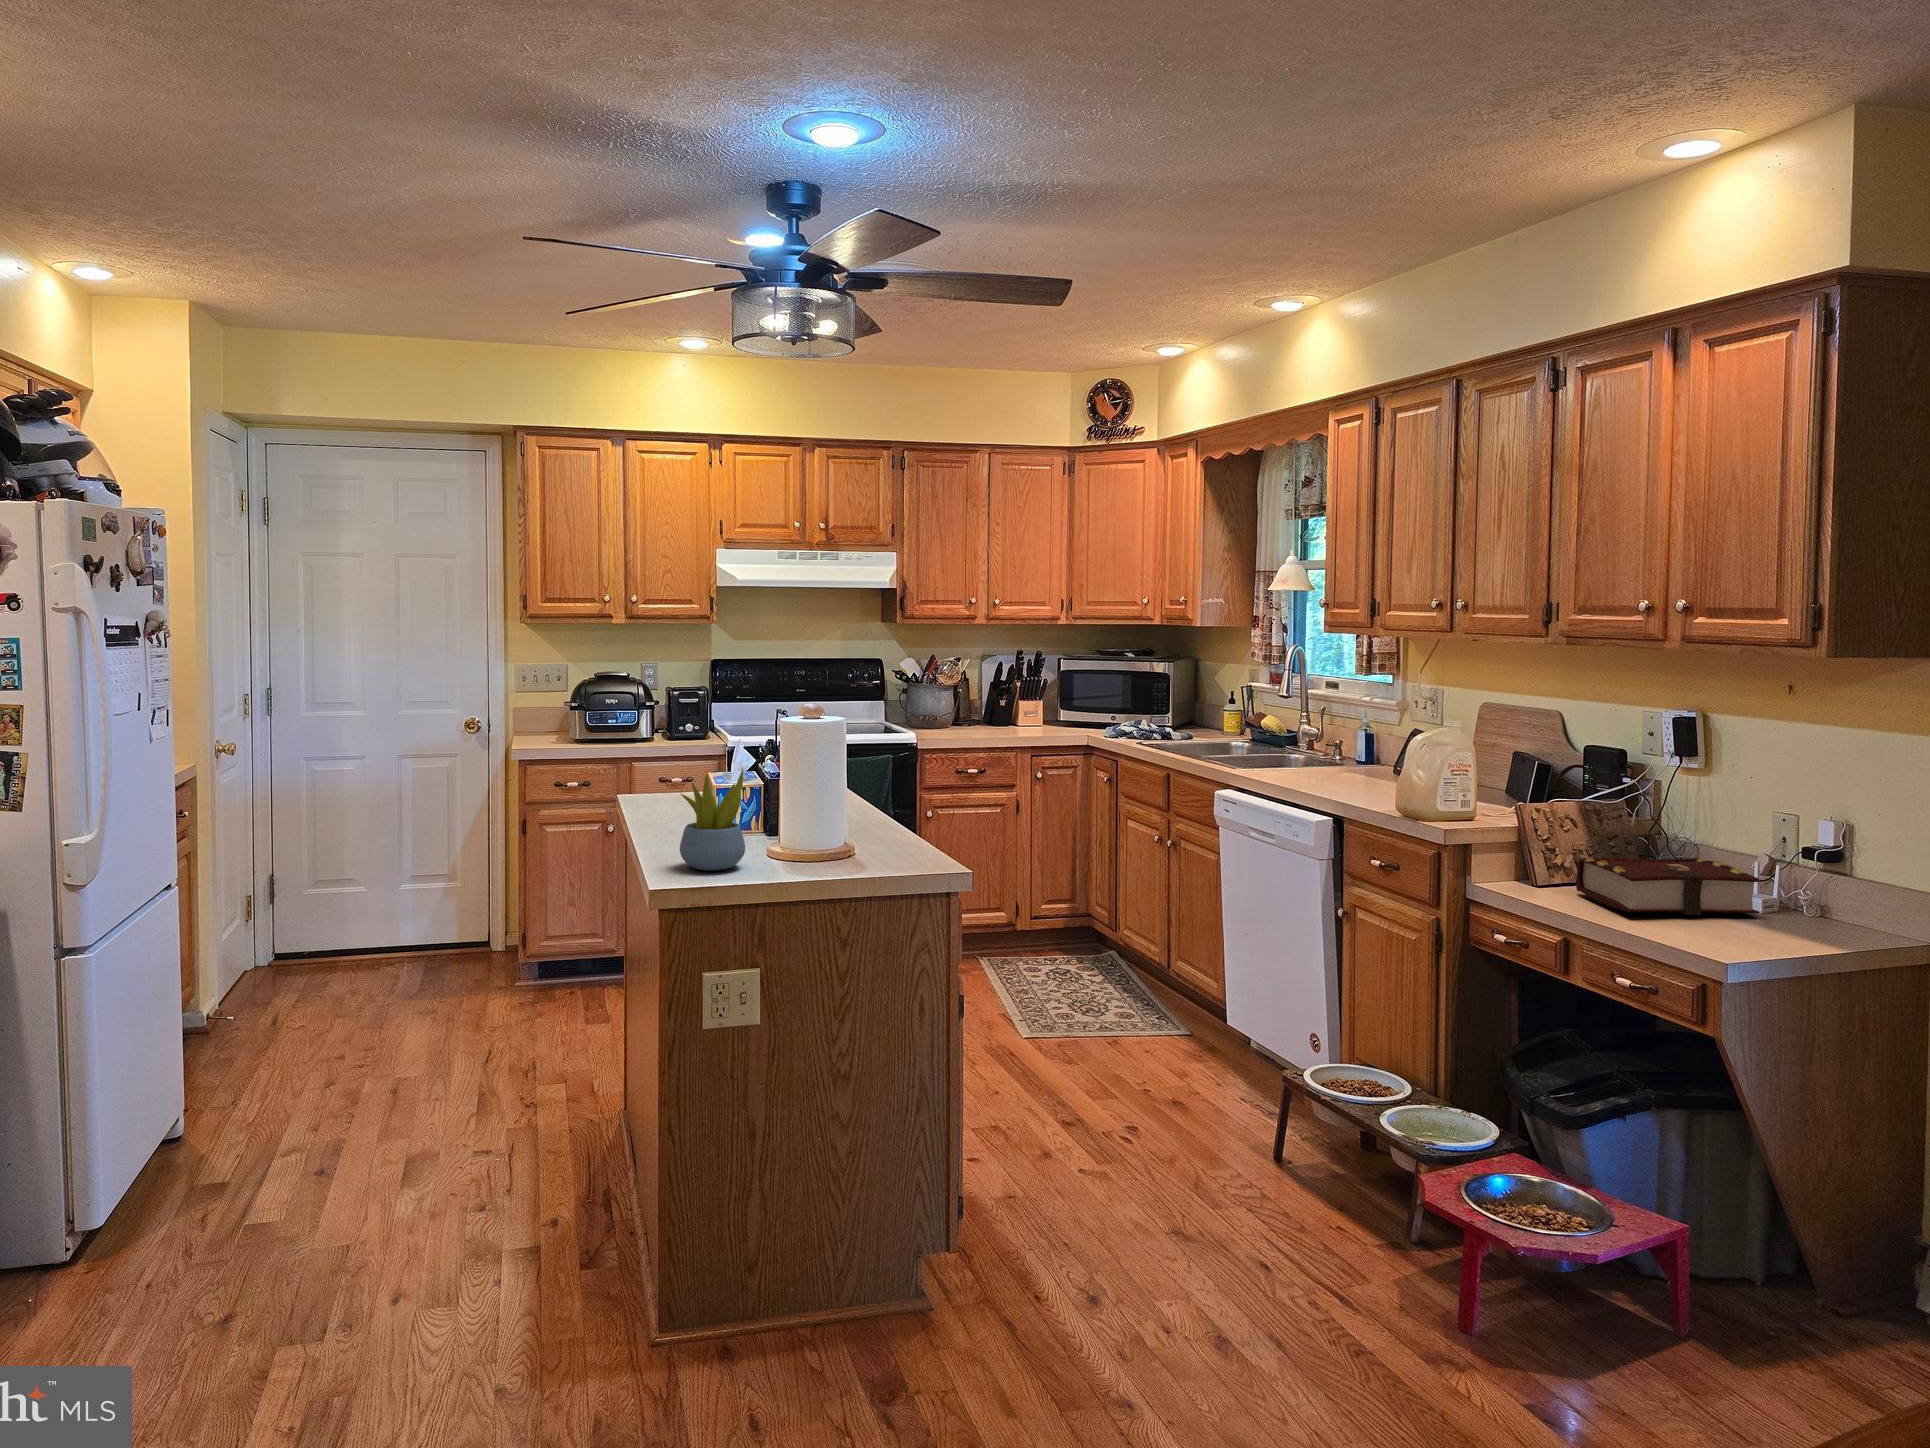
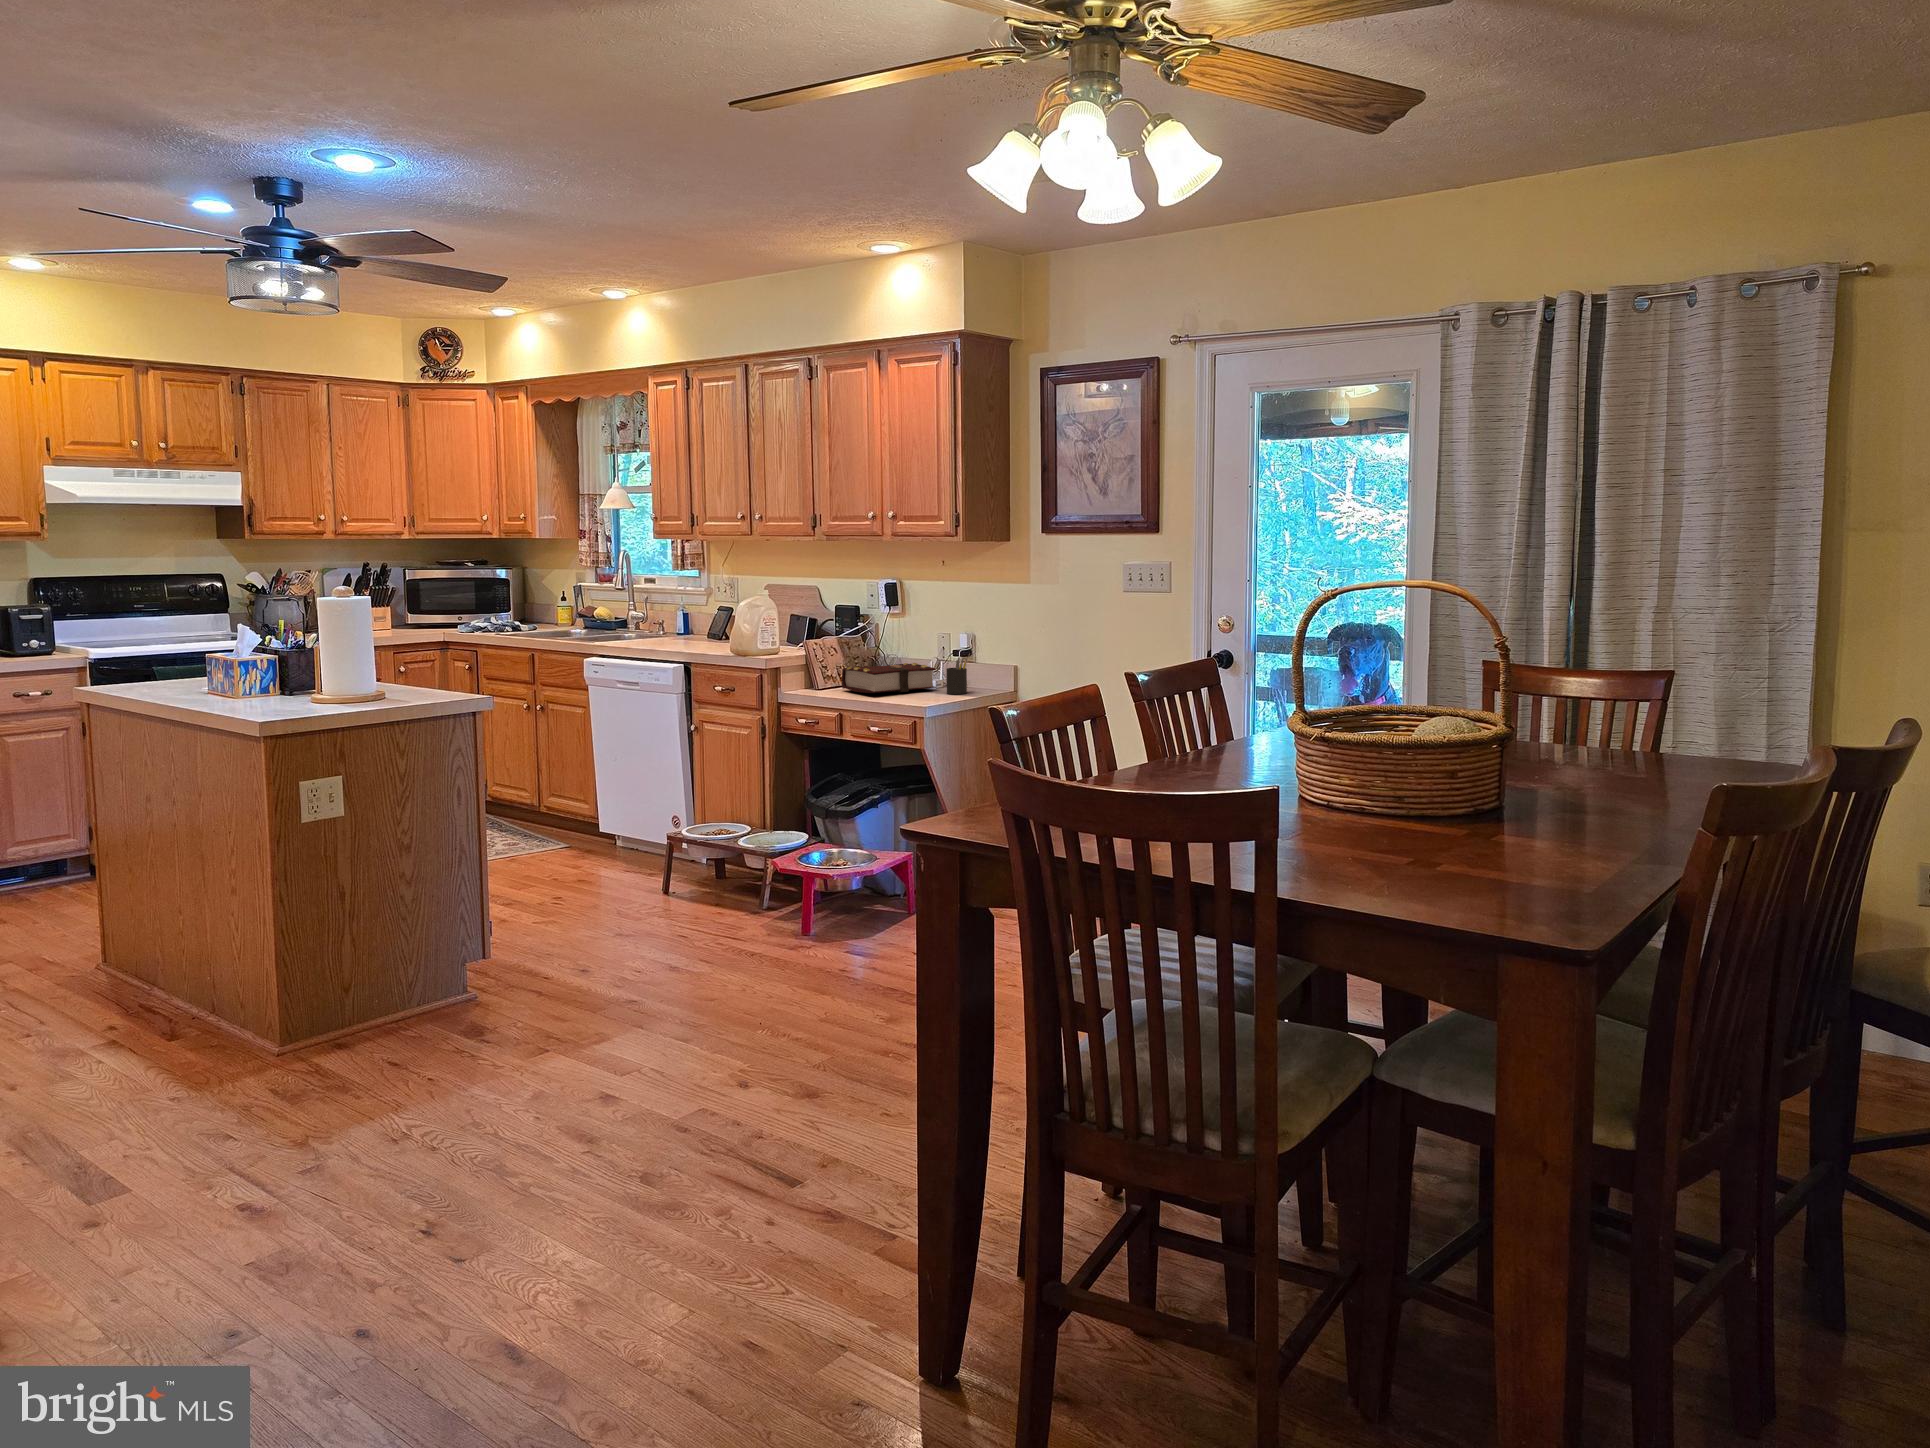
succulent plant: present [680,769,745,871] -> none [262,630,318,707]
pen holder: none [1780,862,1835,935] -> present [946,657,968,694]

